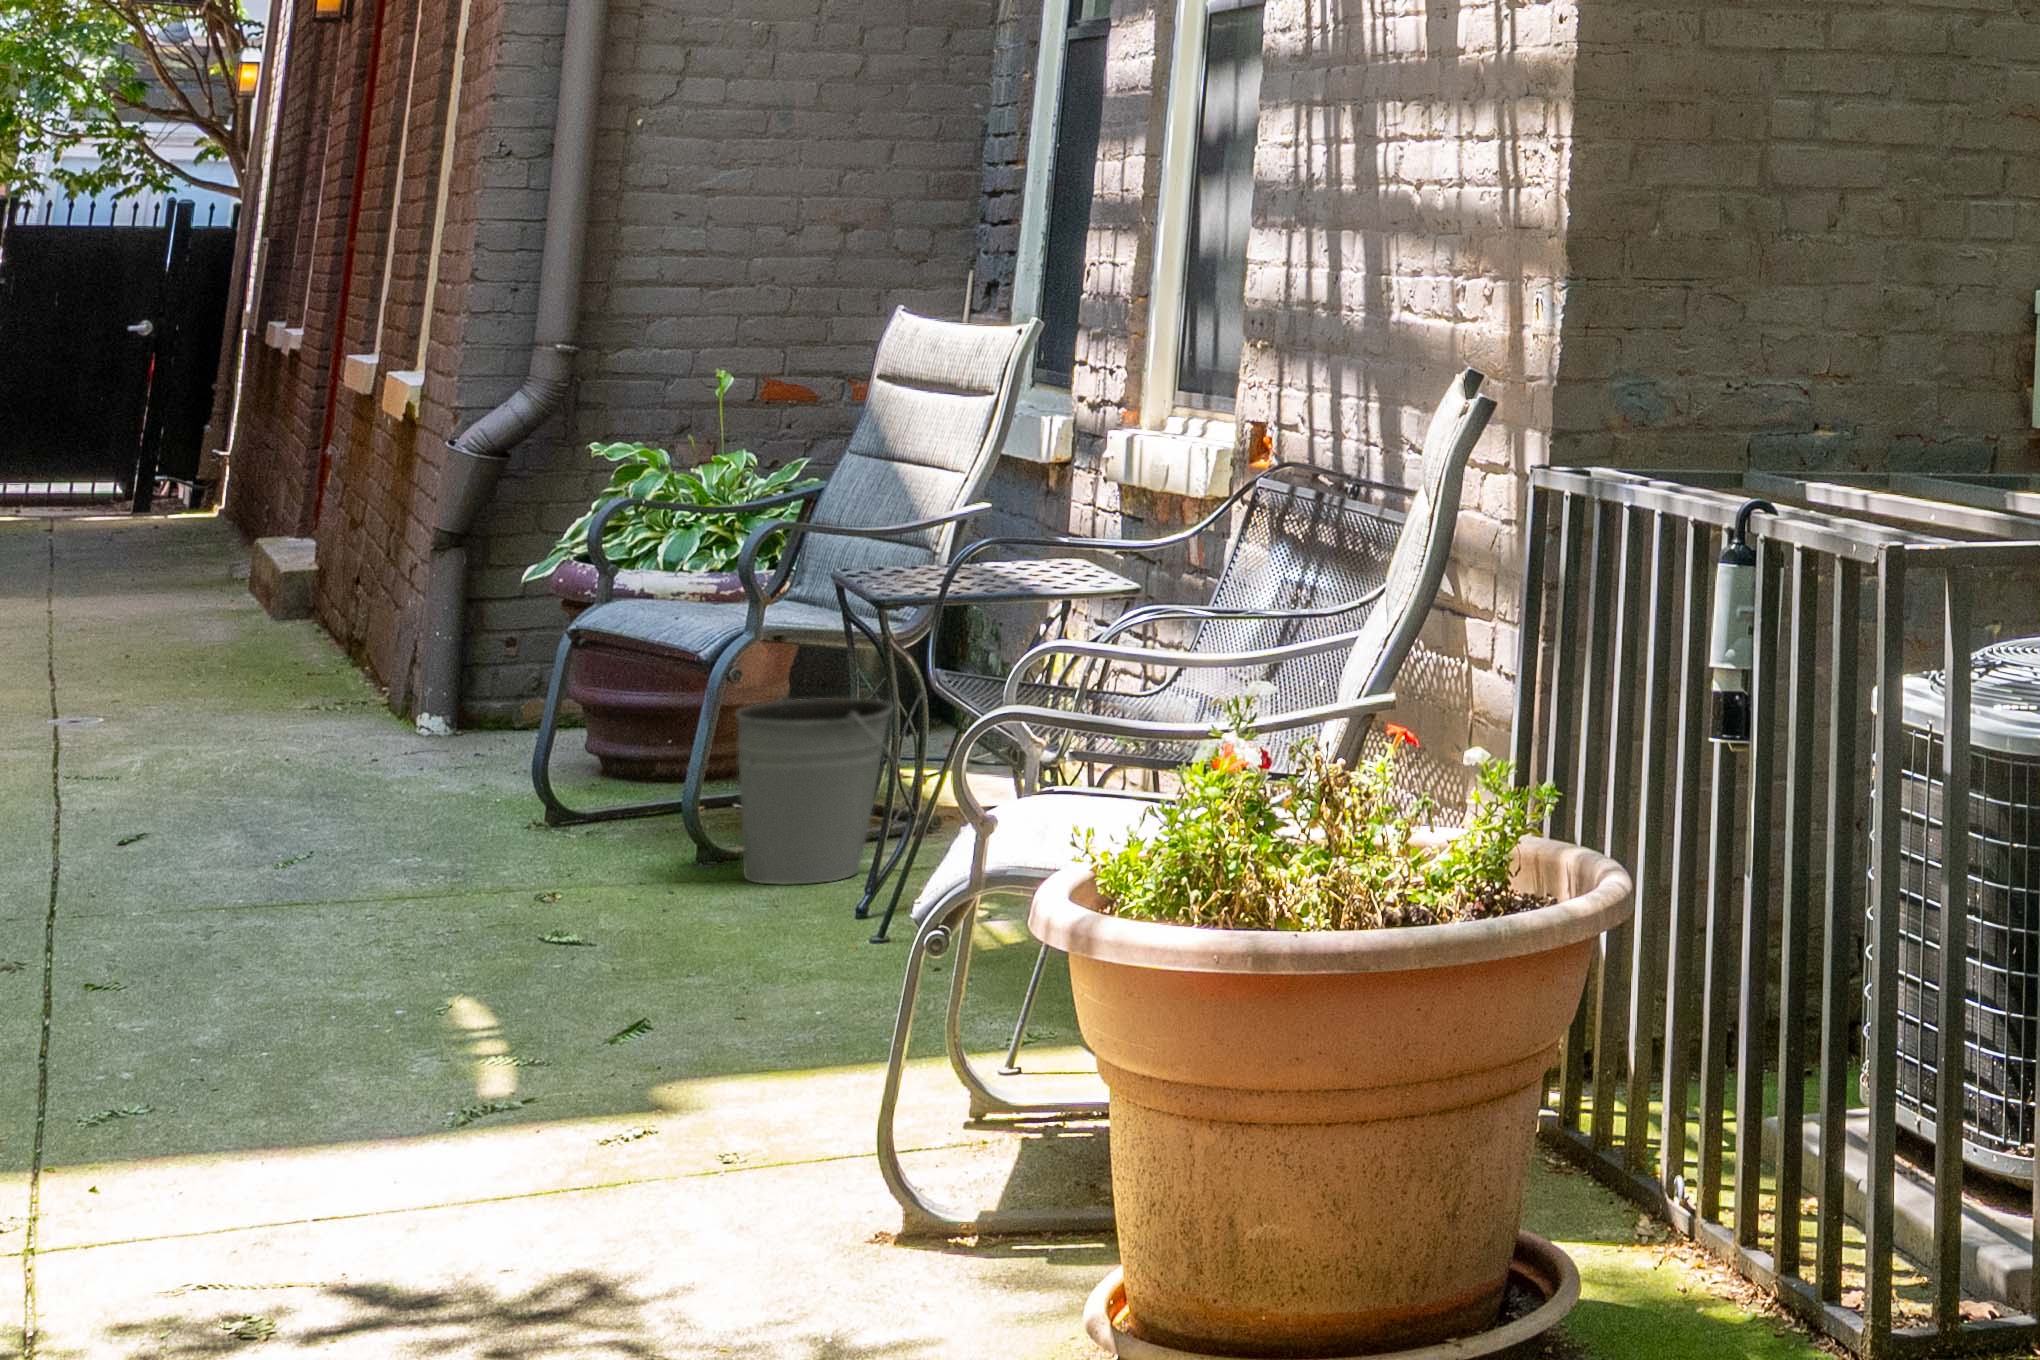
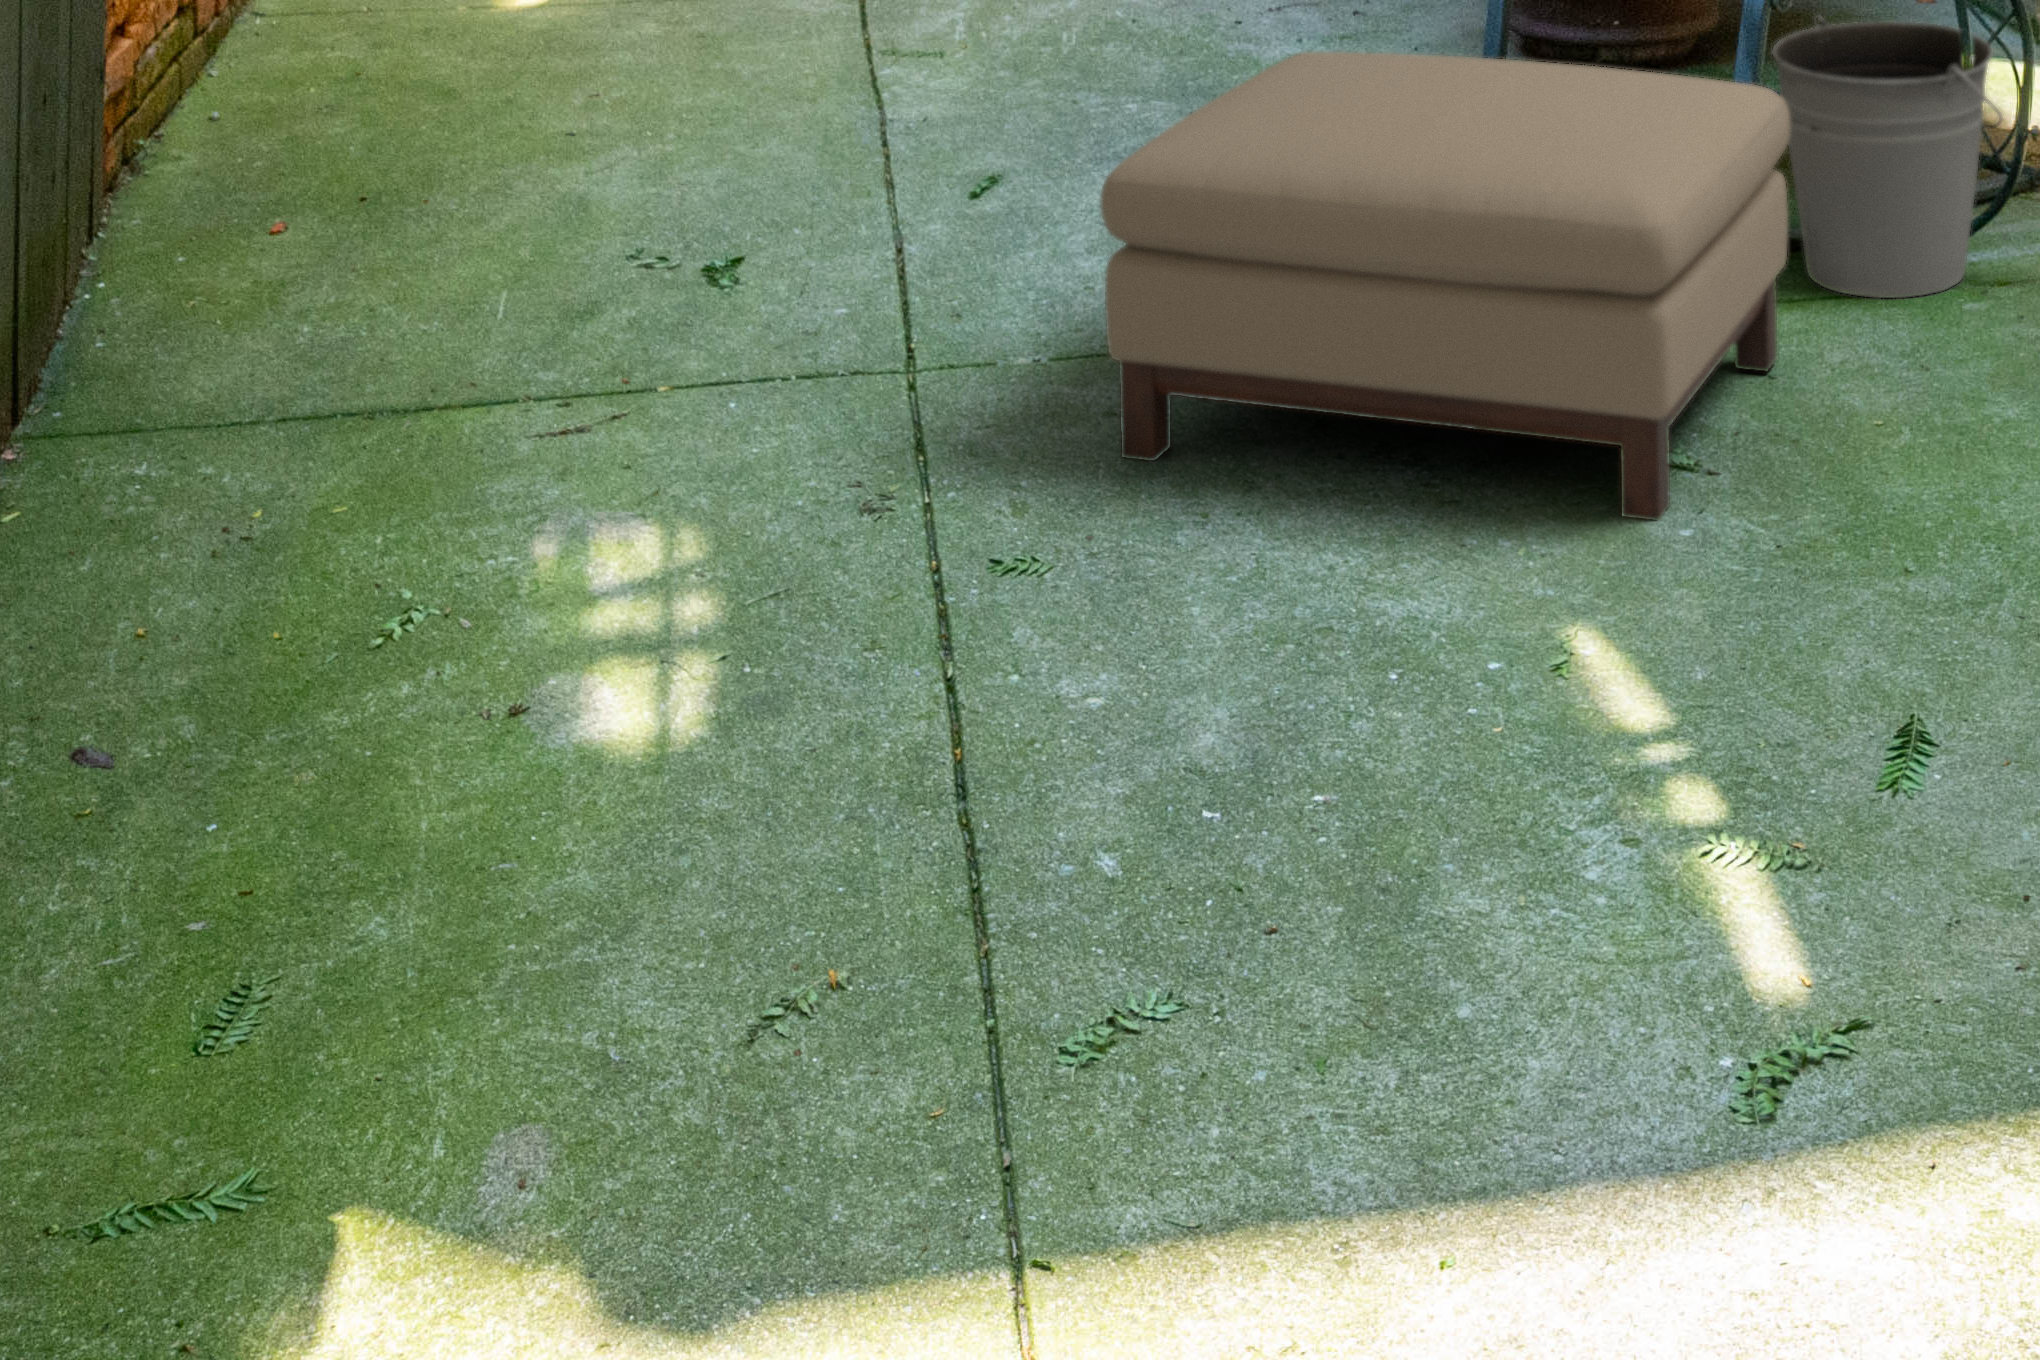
ottoman: none [196,700,714,968] -> present [1100,52,1790,520]

